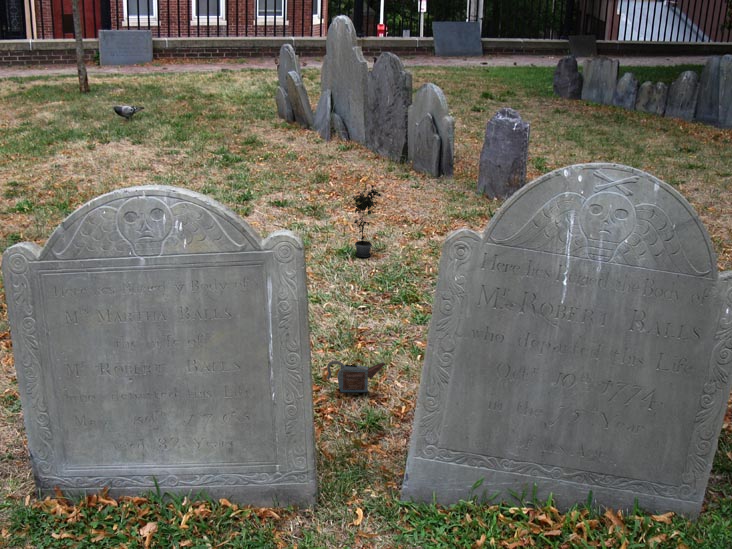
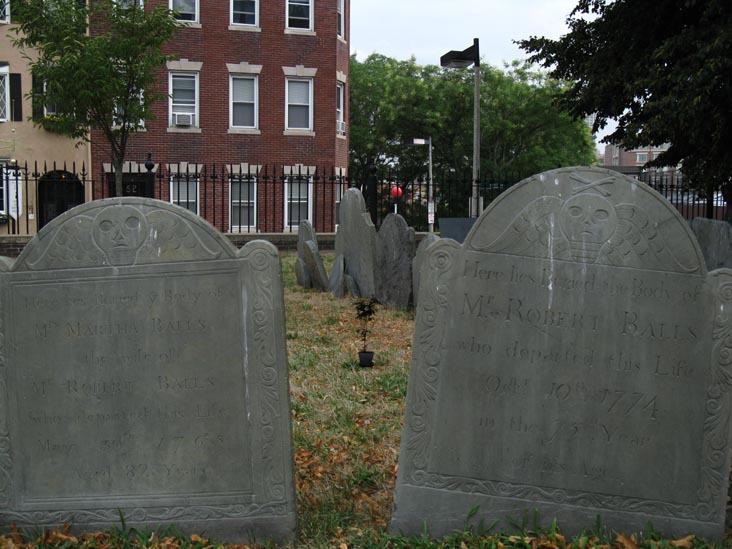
watering can: present [326,360,385,392] -> none [318,423,379,458]

